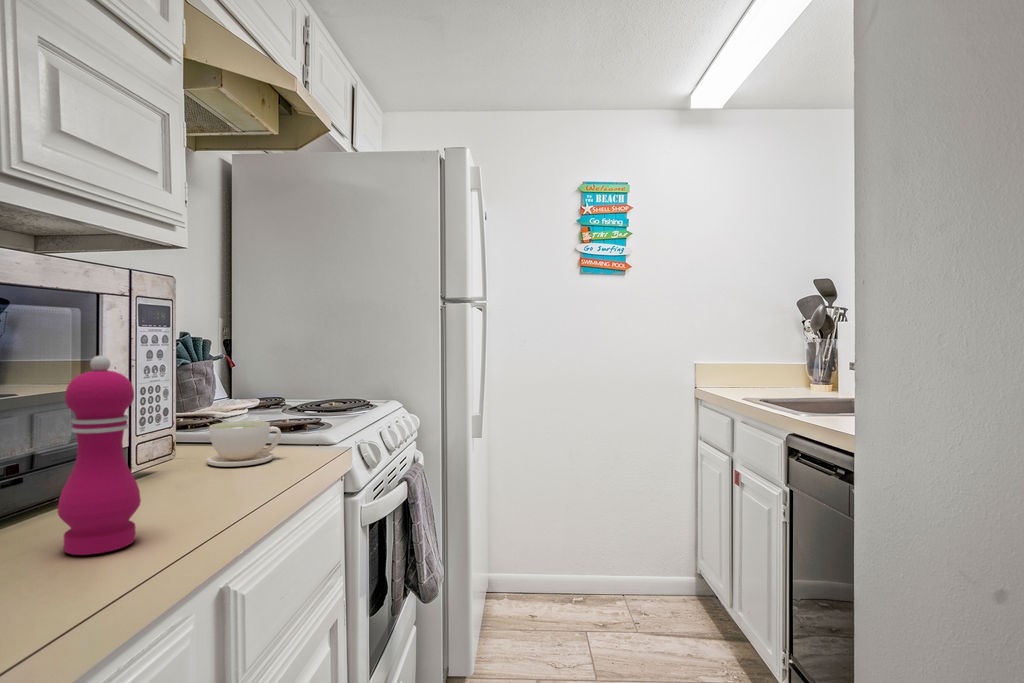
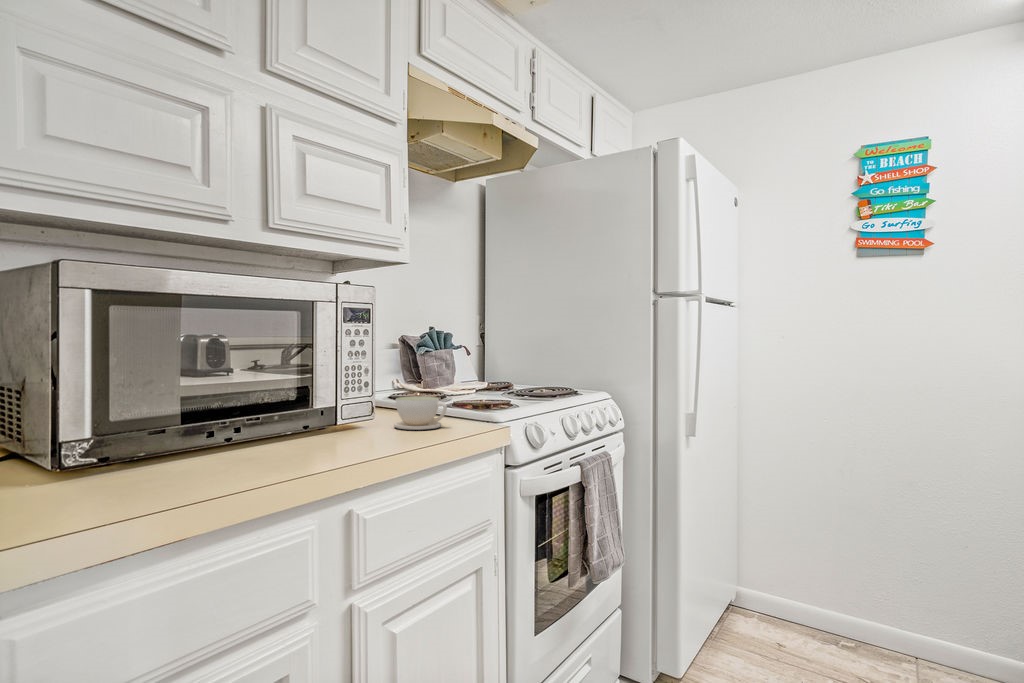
pepper mill: present [58,356,141,555] -> none [265,342,310,462]

